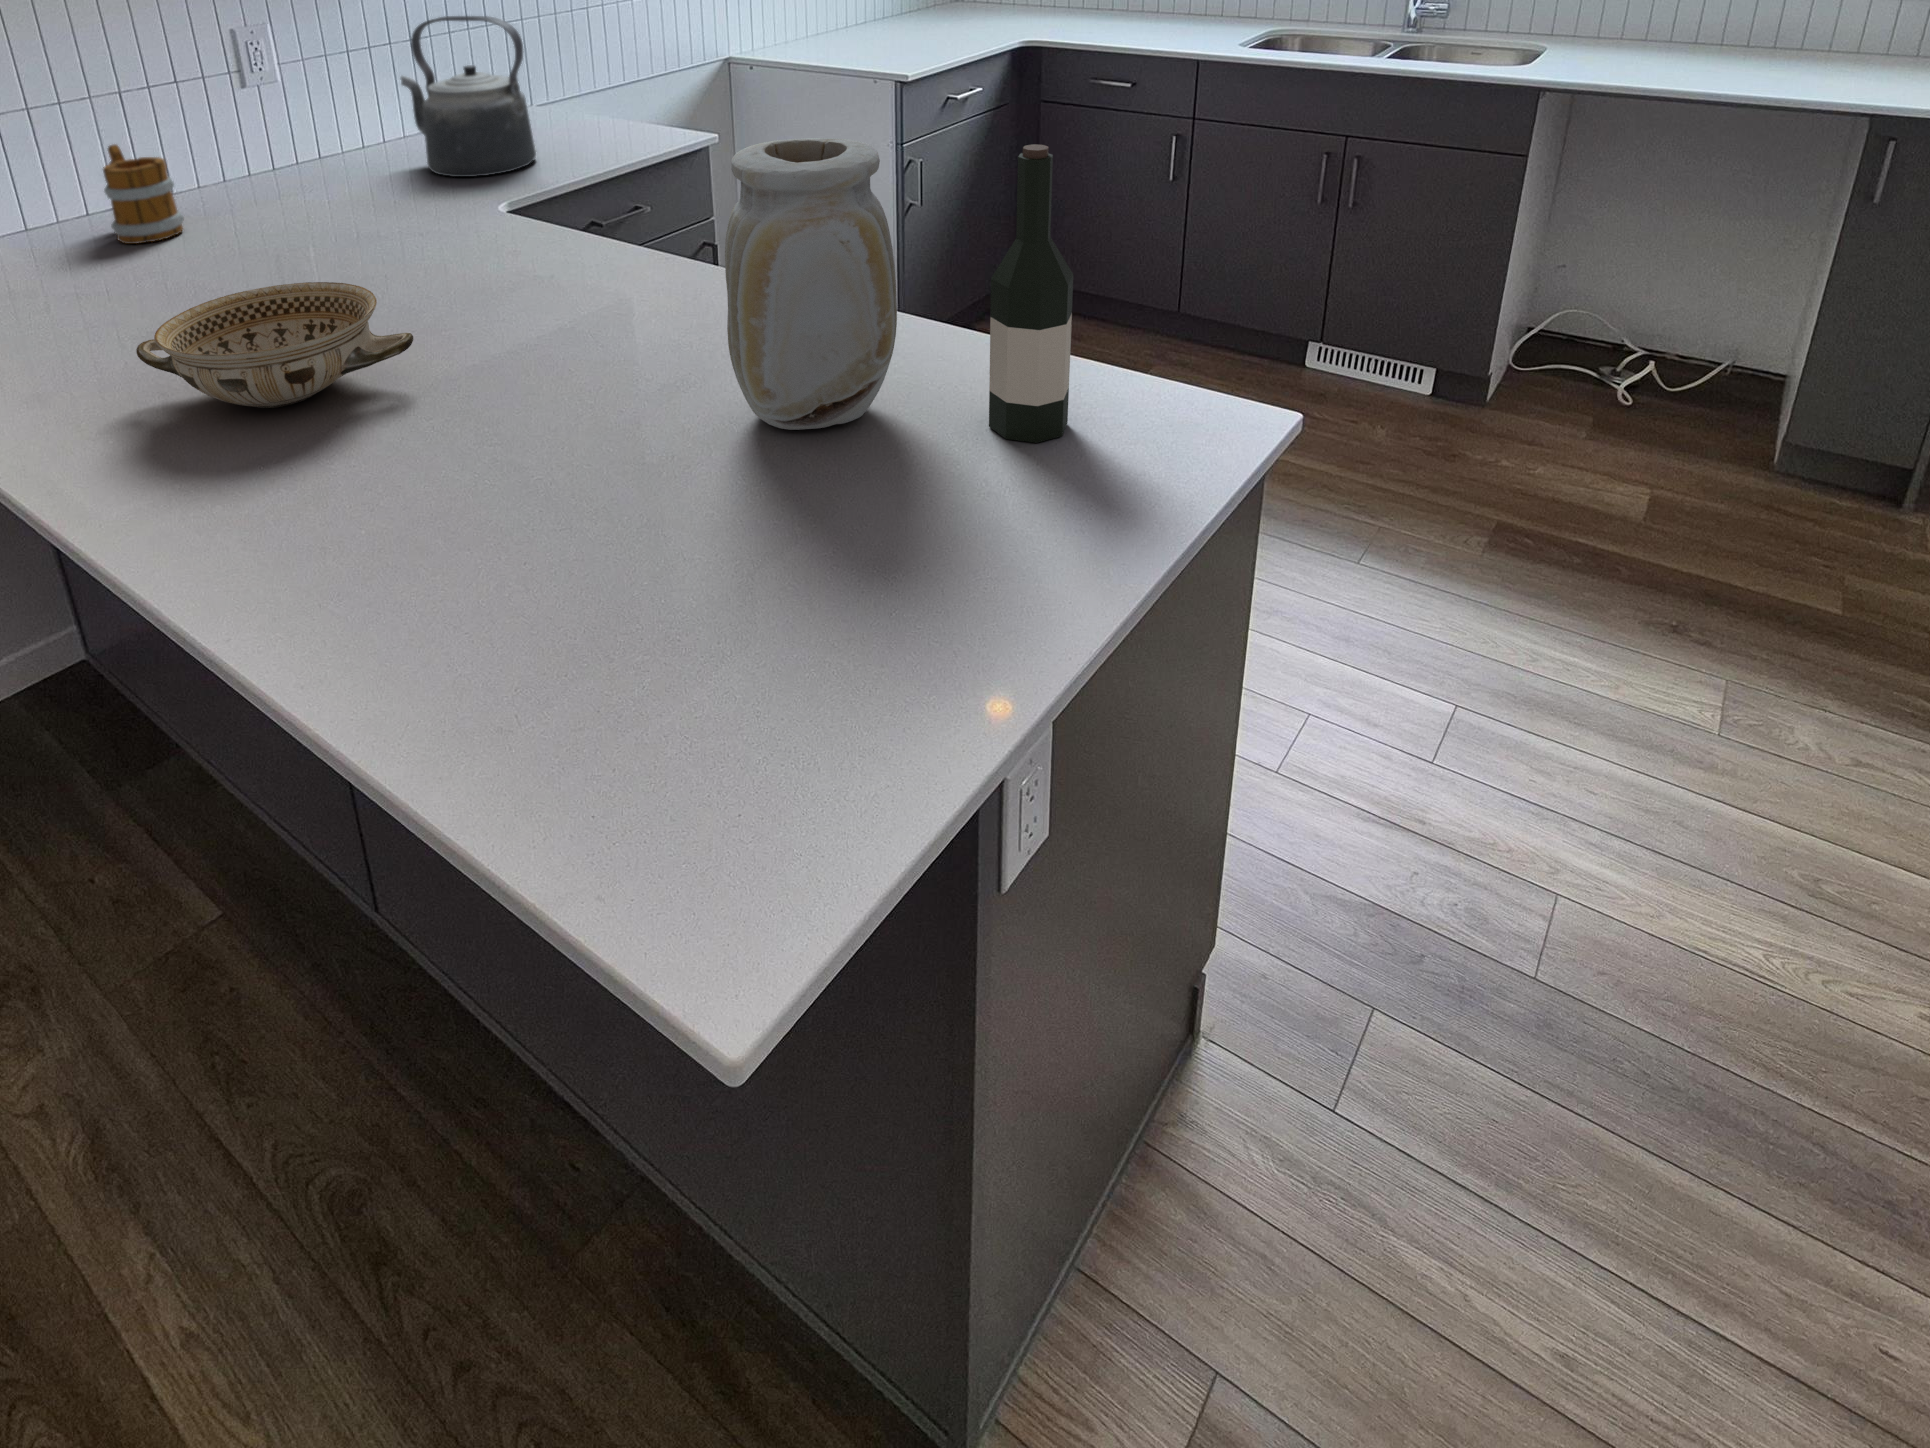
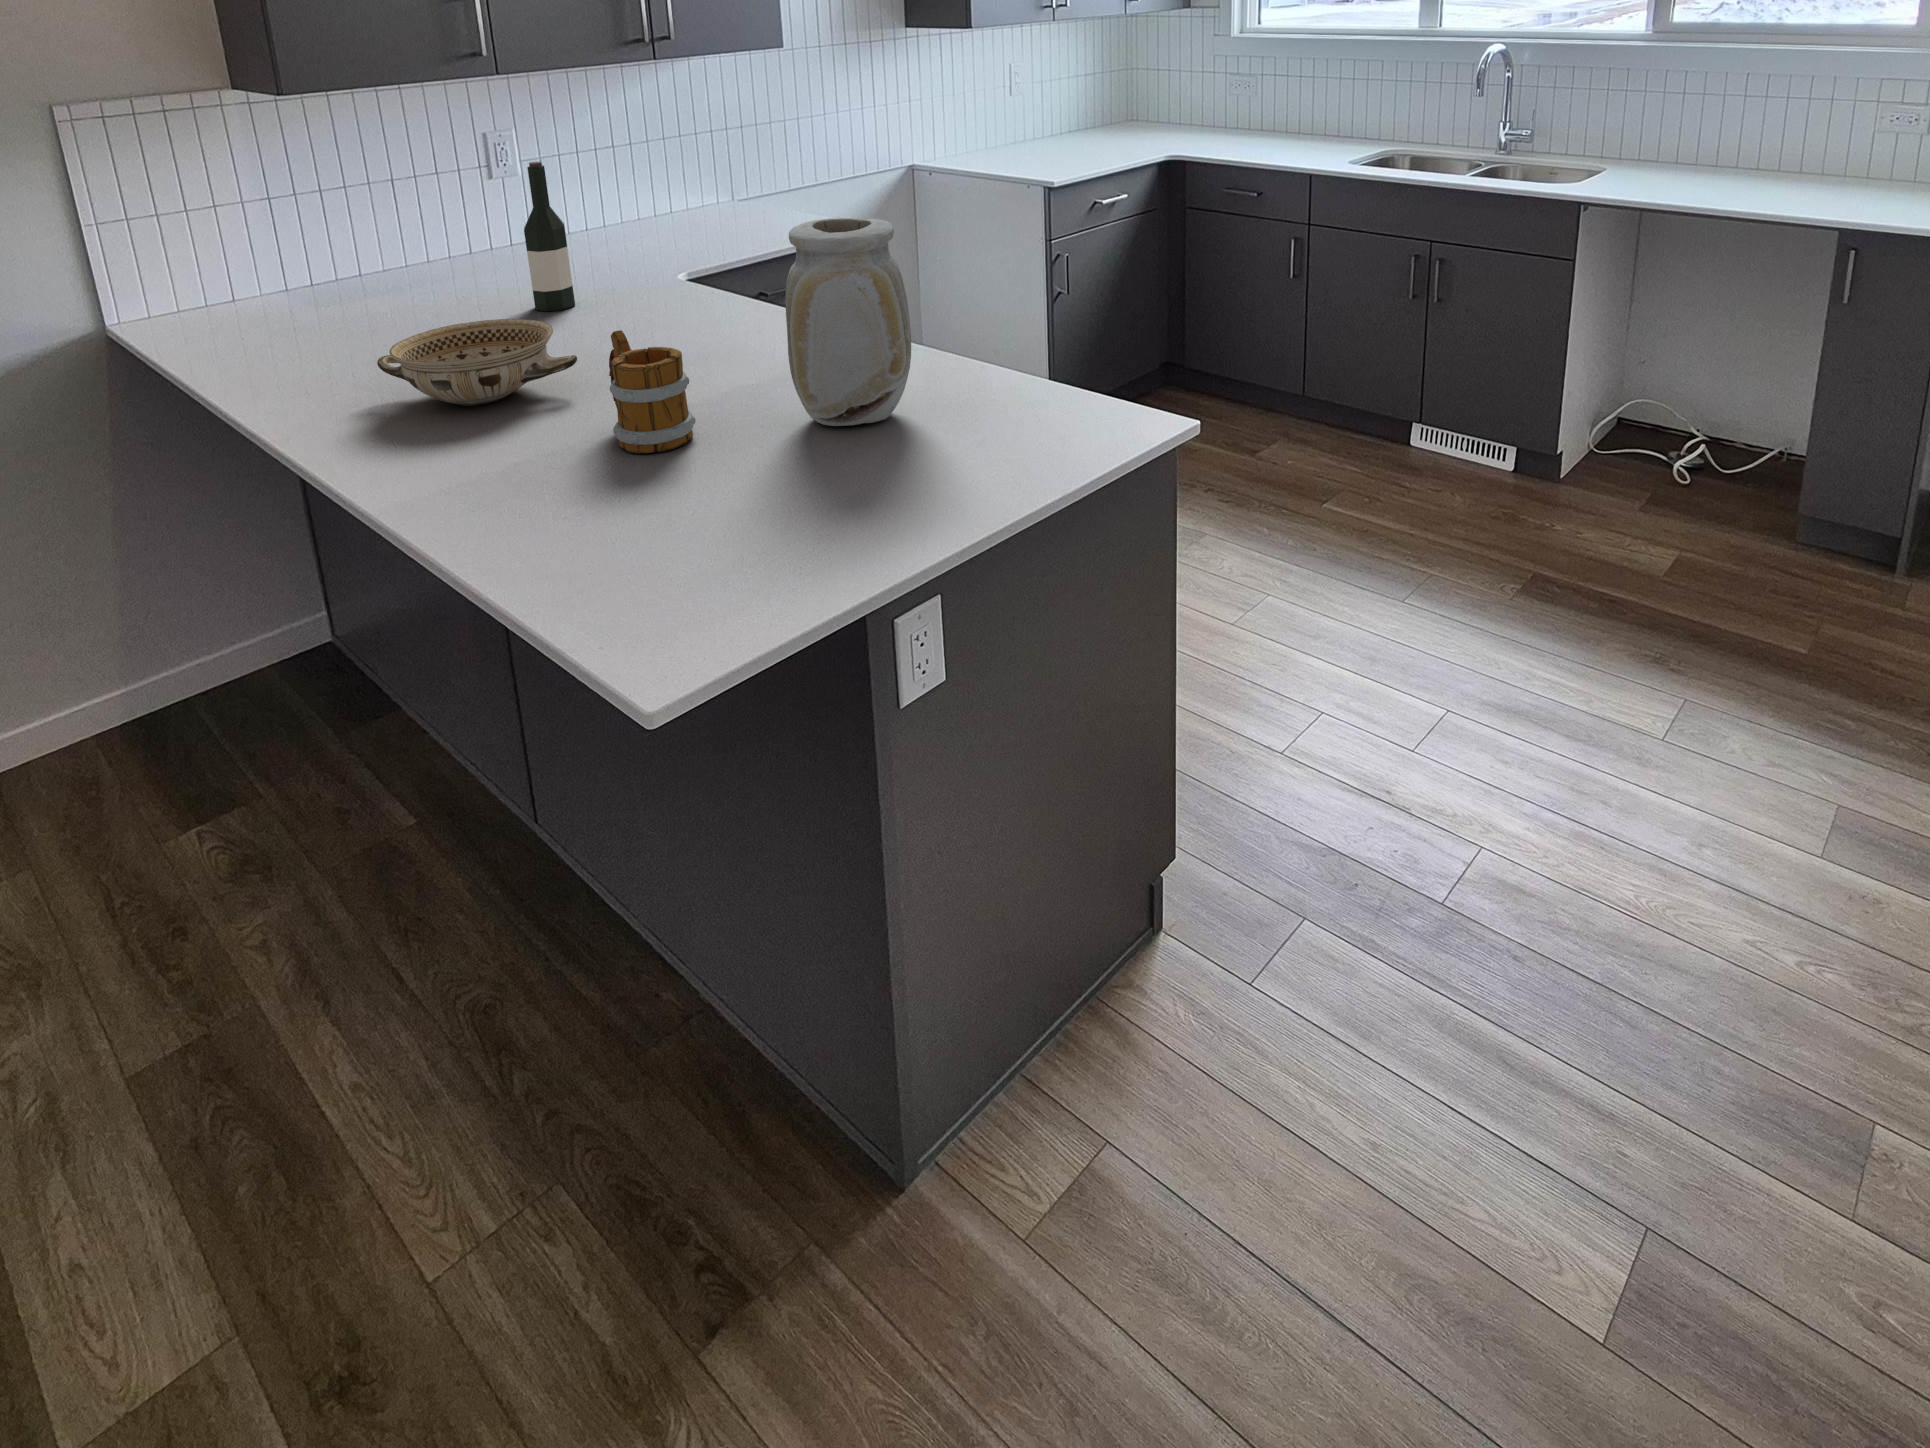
kettle: present [401,16,536,177] -> none [617,126,724,254]
wine bottle: present [989,144,1073,443] -> present [524,161,575,311]
mug: present [103,145,184,244] -> present [609,330,696,454]

